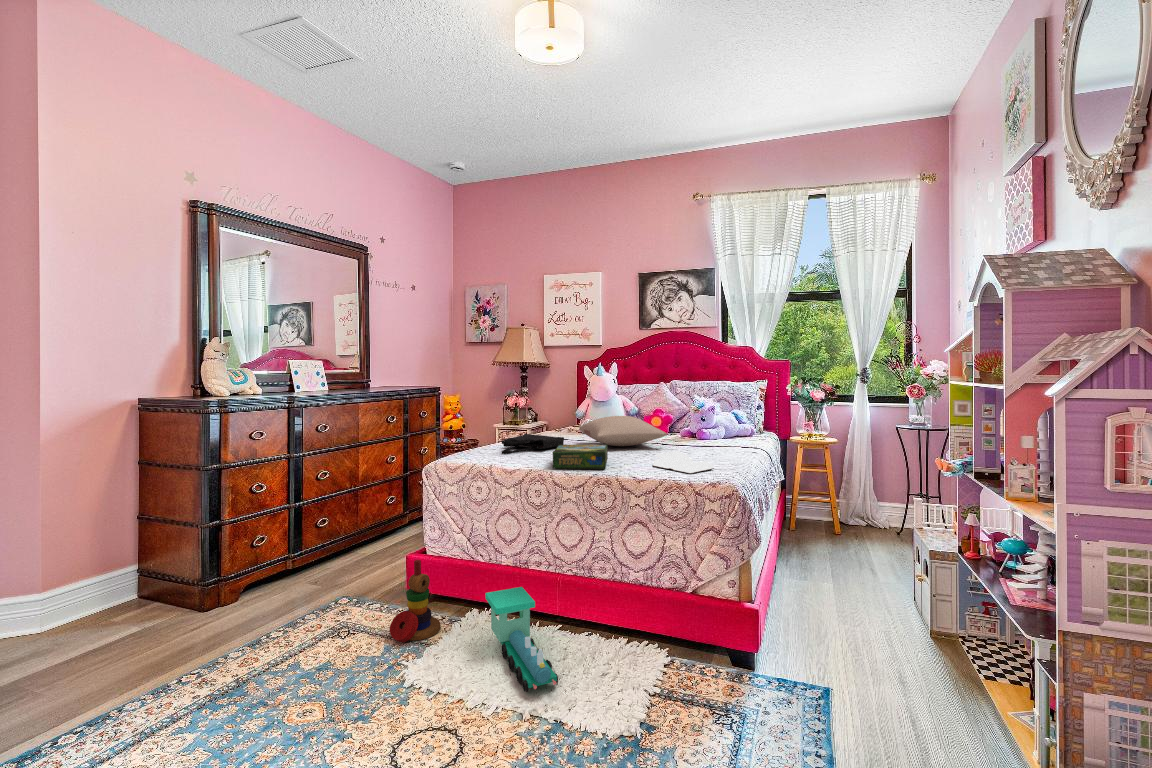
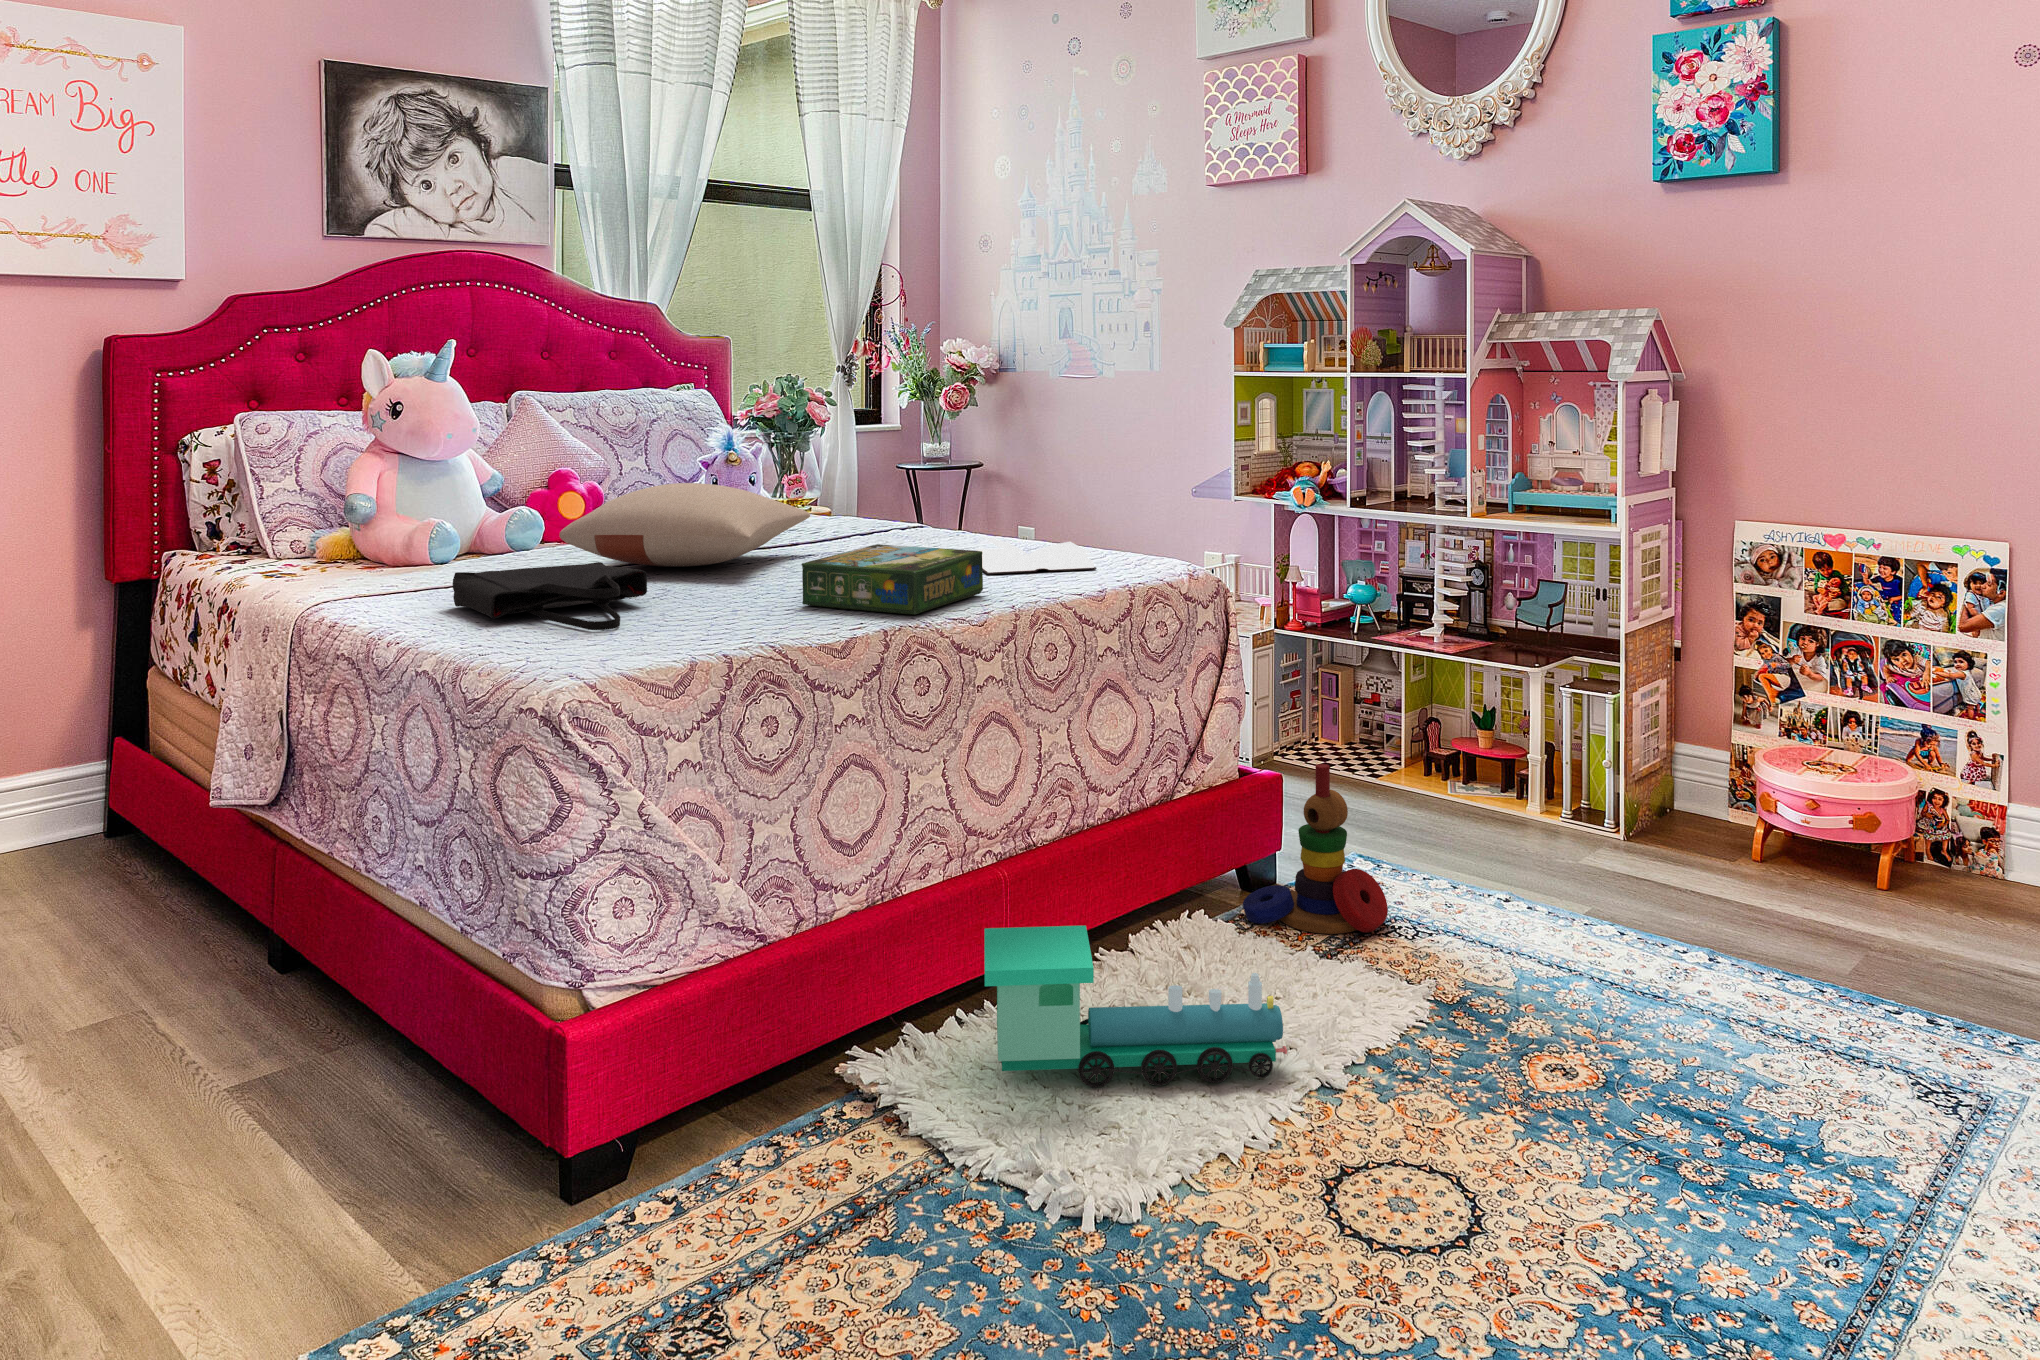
stacking toy: present [390,560,441,643] -> present [1243,764,1388,934]

